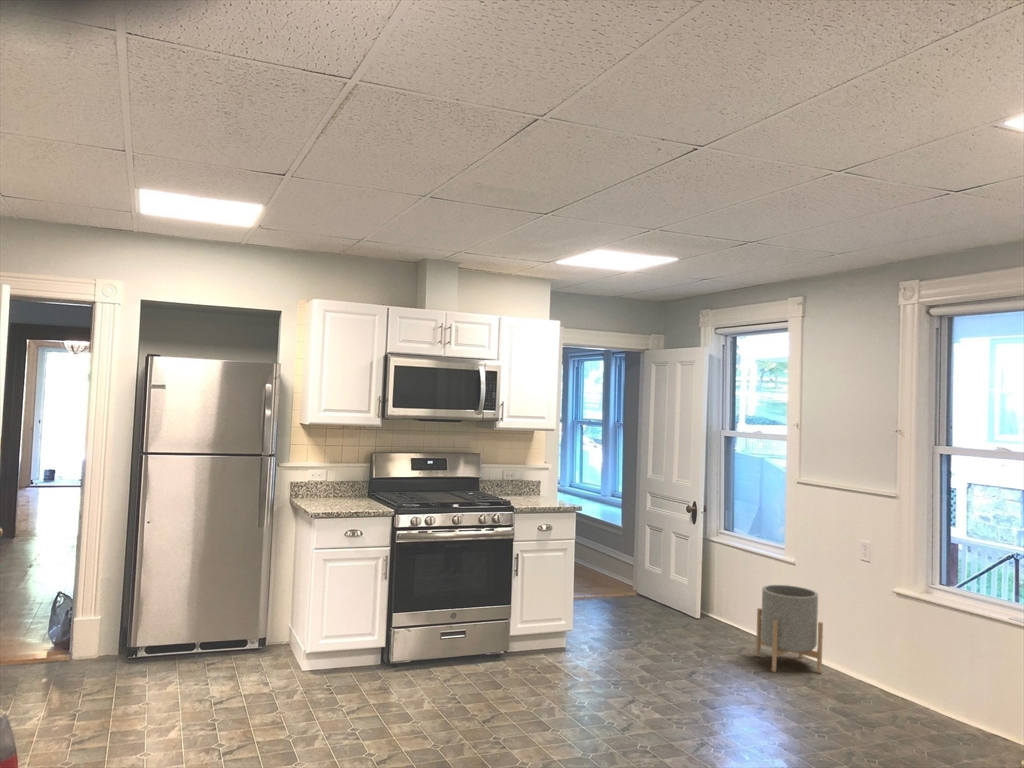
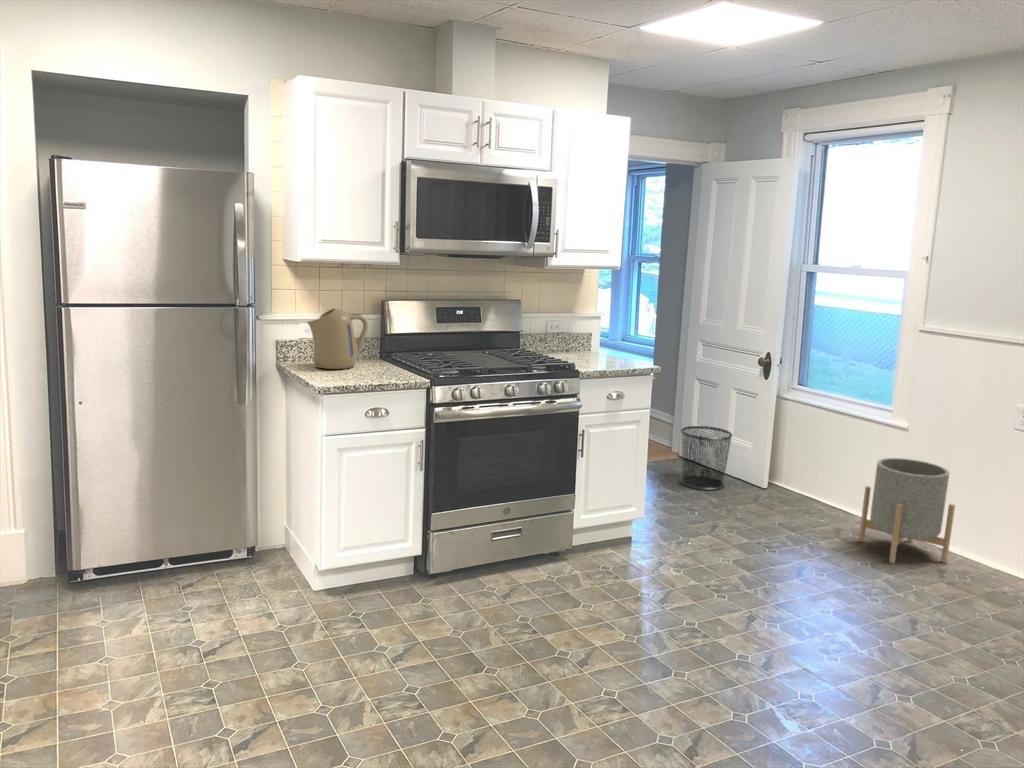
kettle: none [312,458,357,502] -> present [307,309,368,369]
trash can: none [627,562,670,617] -> present [681,426,732,490]

